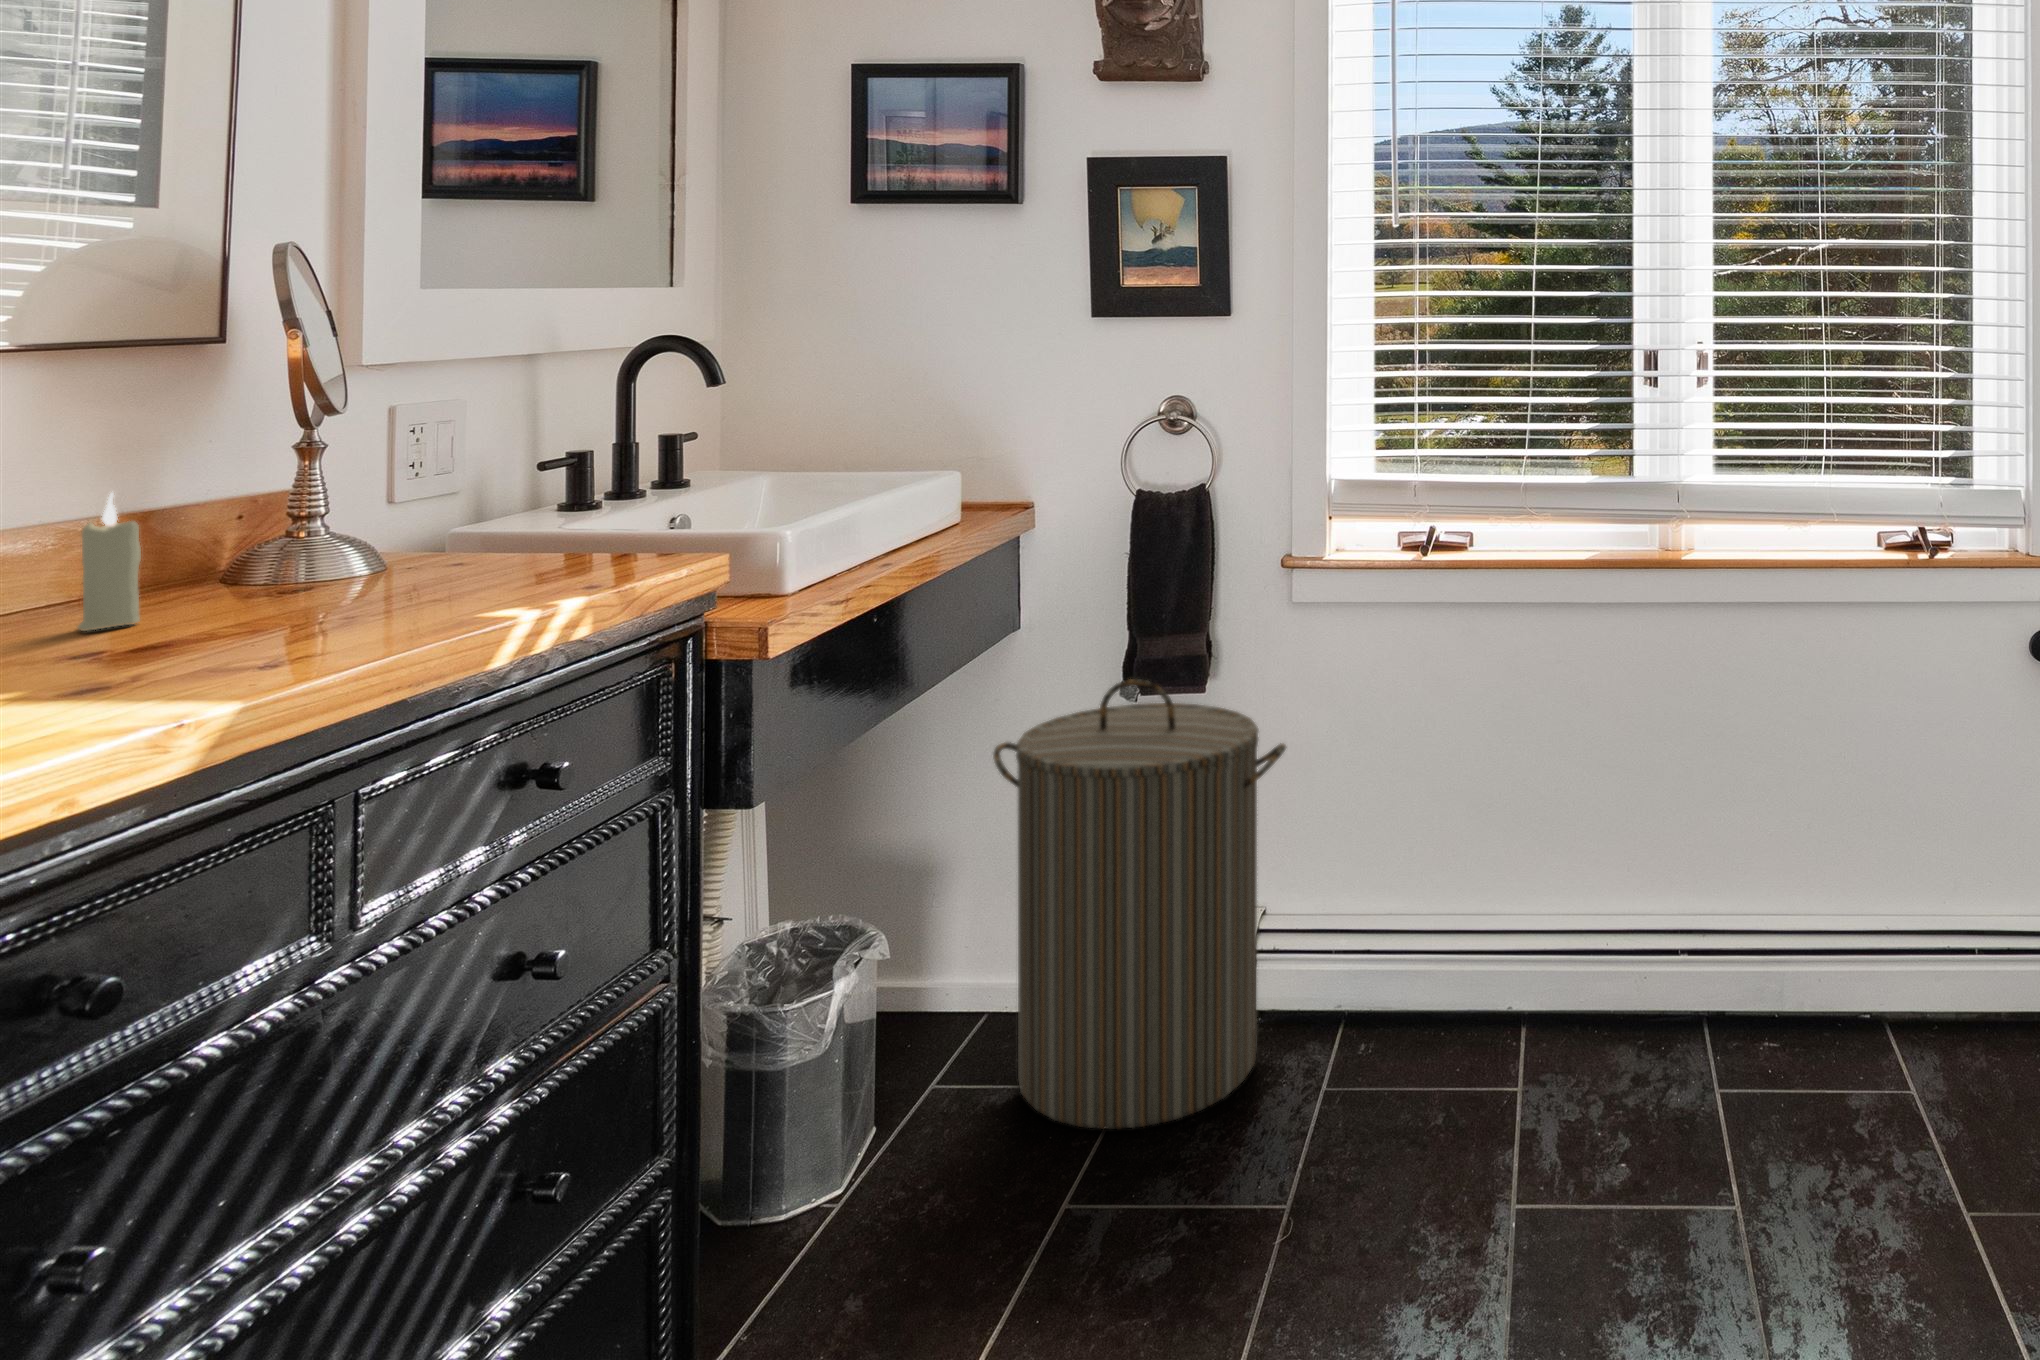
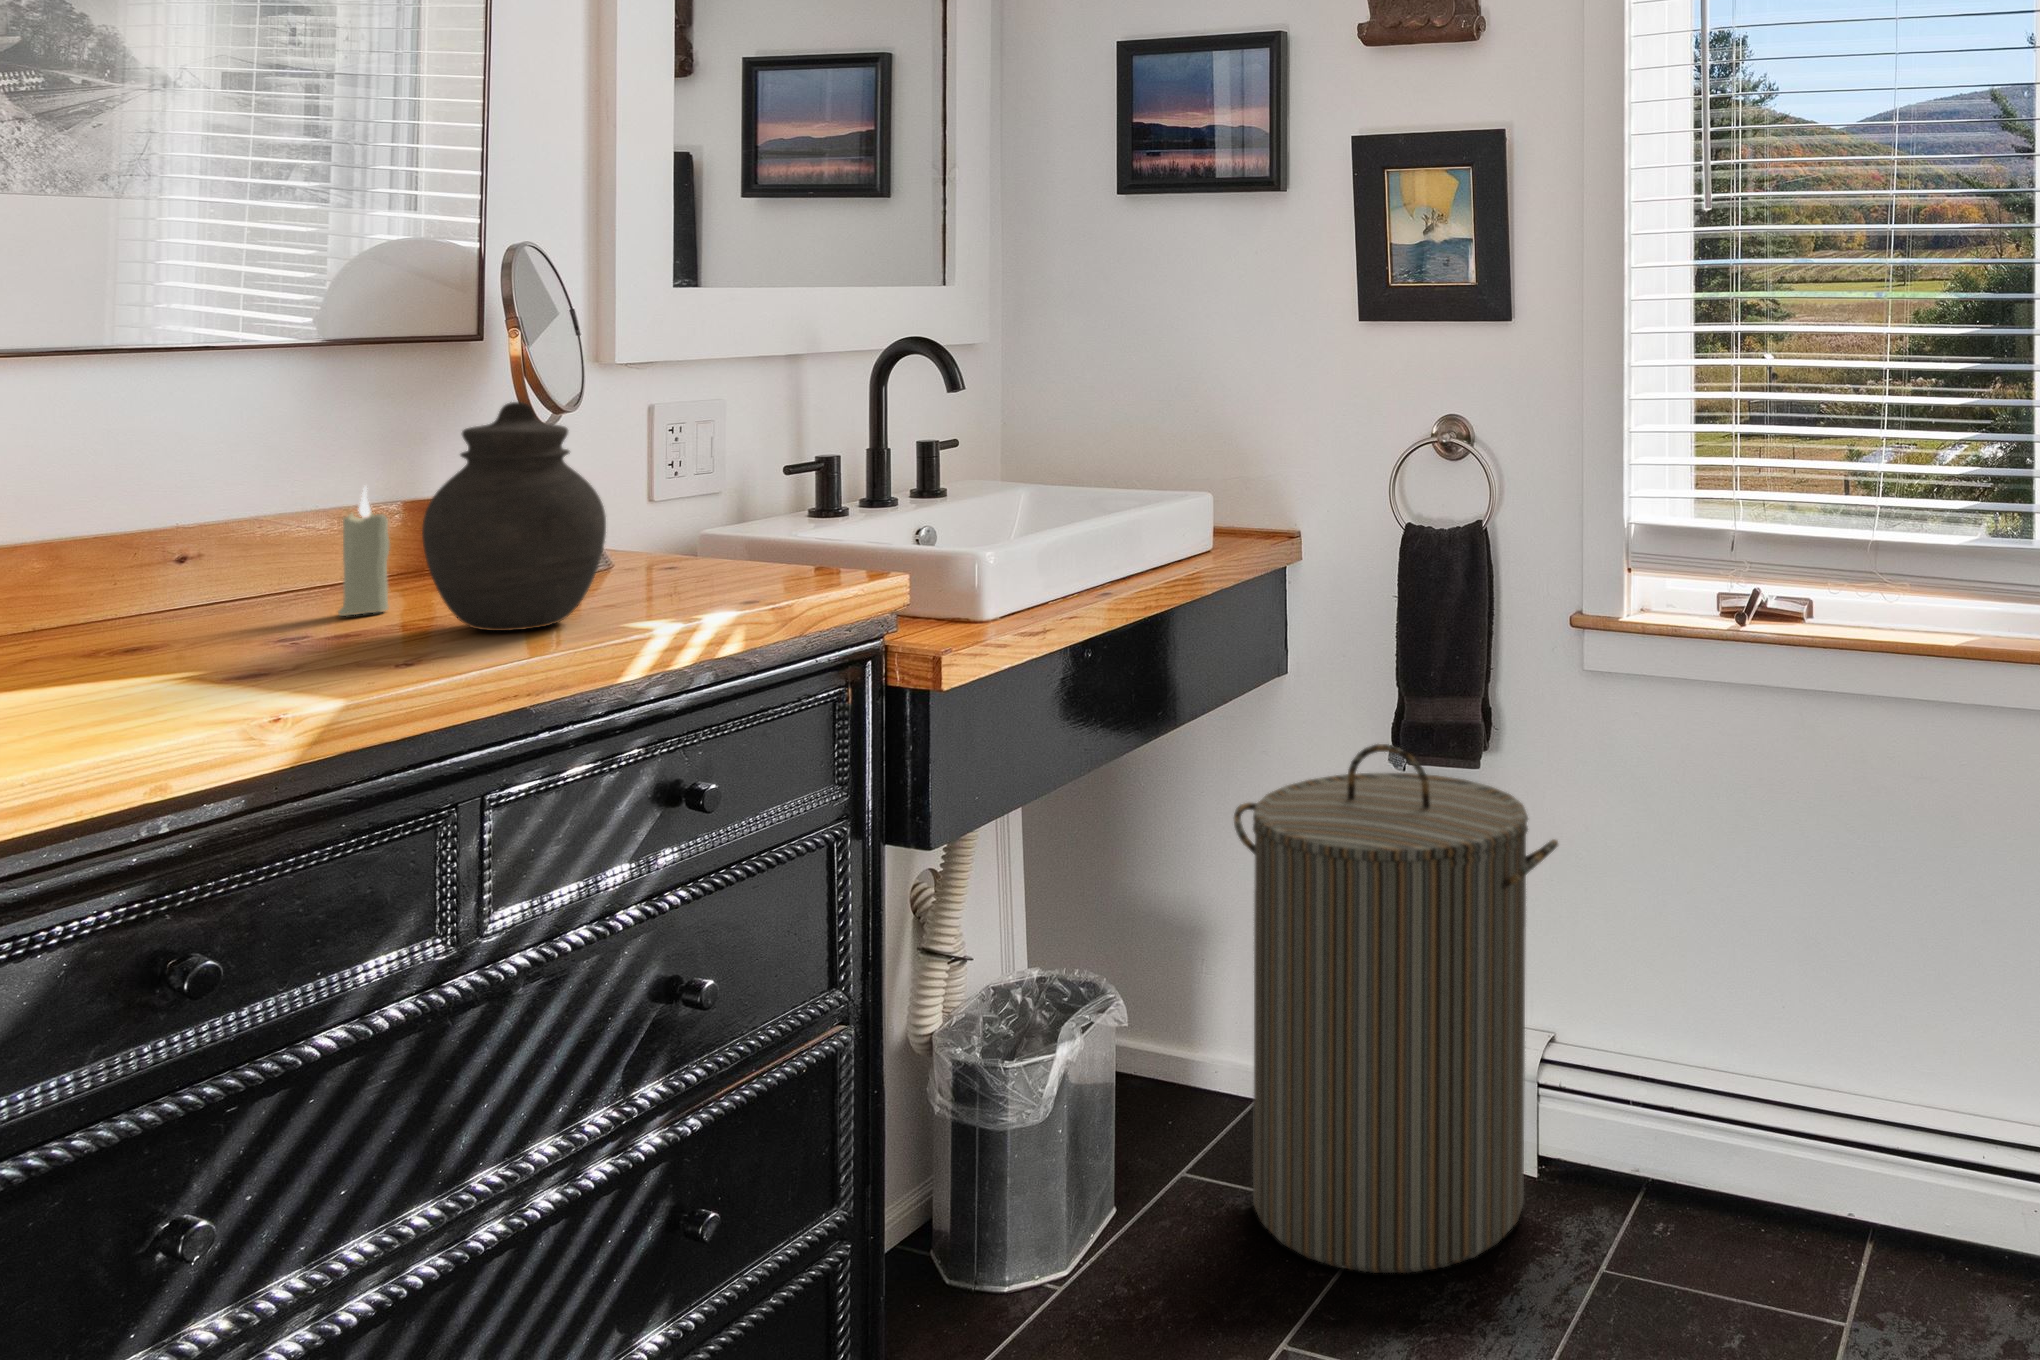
jar: none [214,399,428,631] -> present [422,402,606,631]

